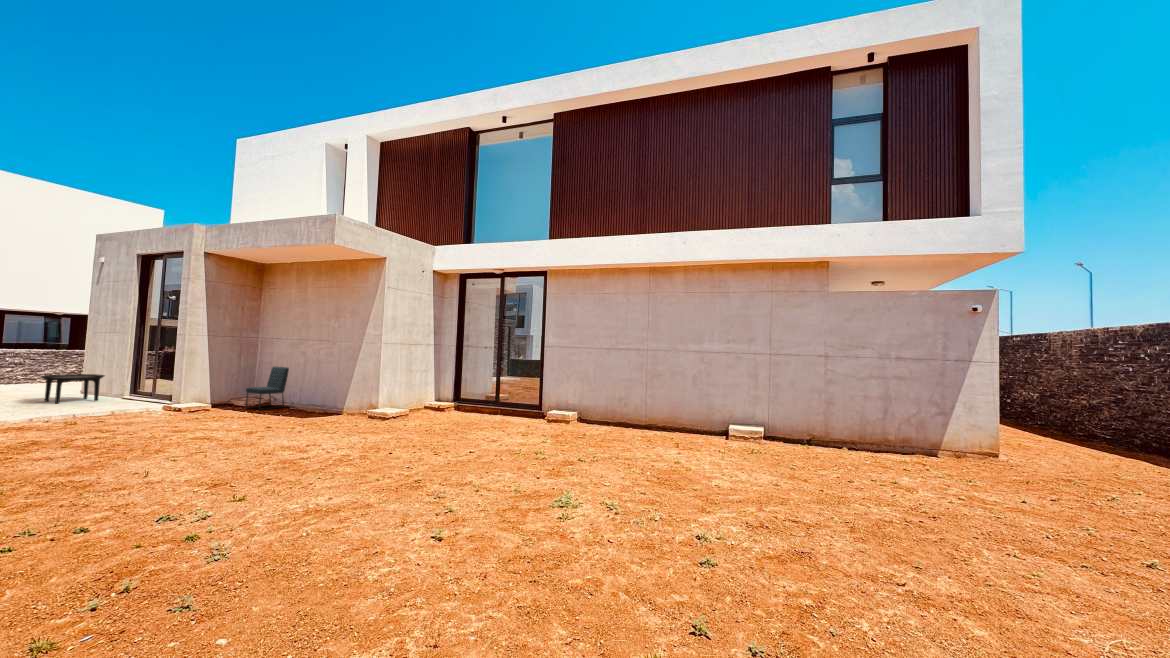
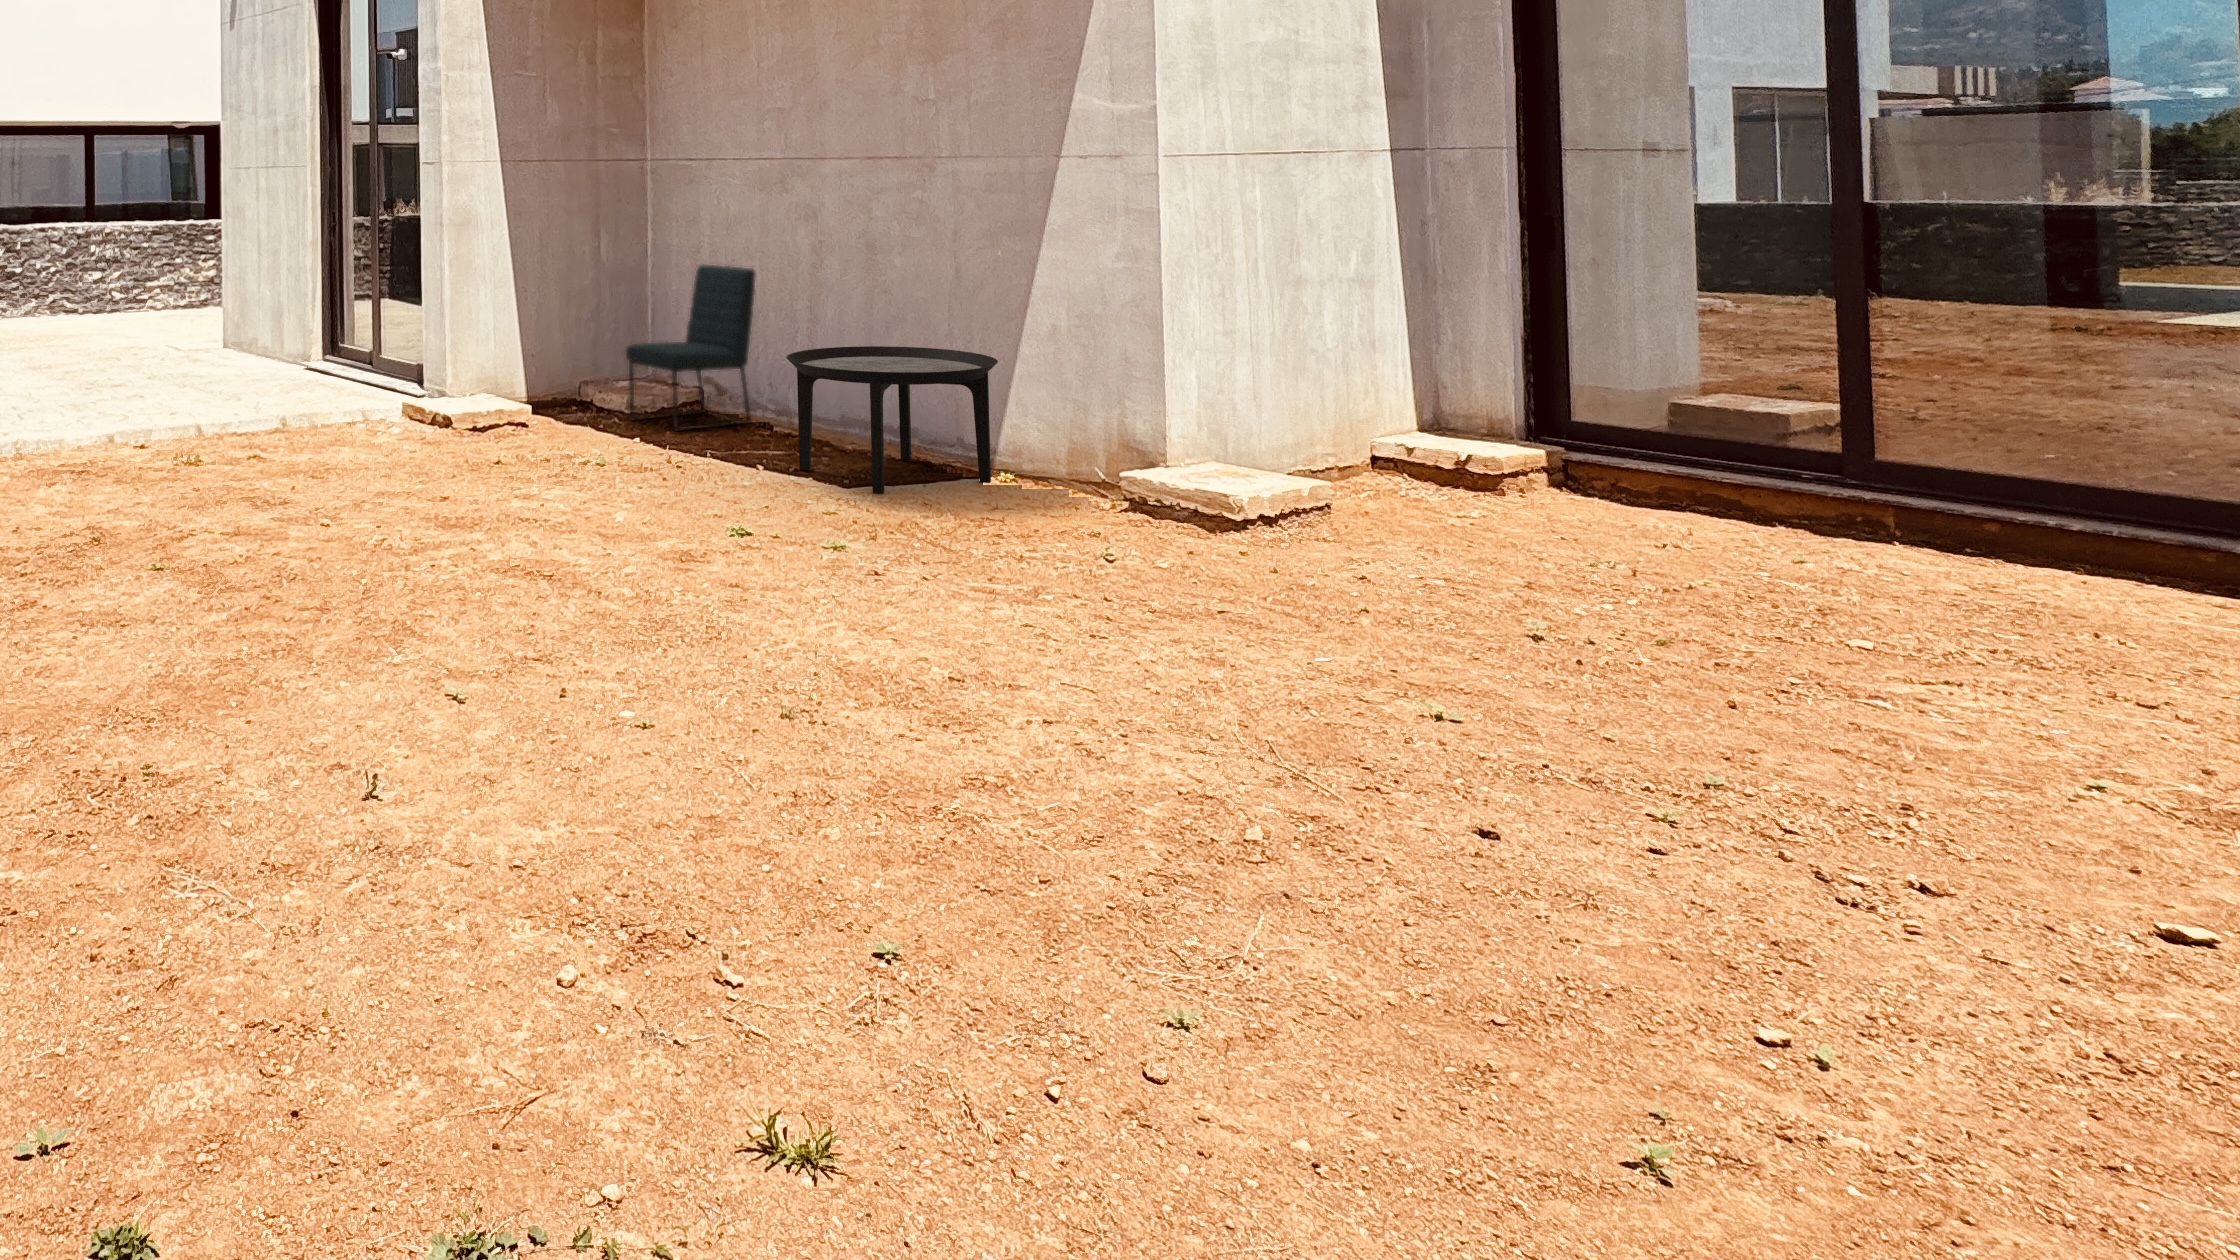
round table: present [41,374,105,404] -> present [786,346,998,494]

